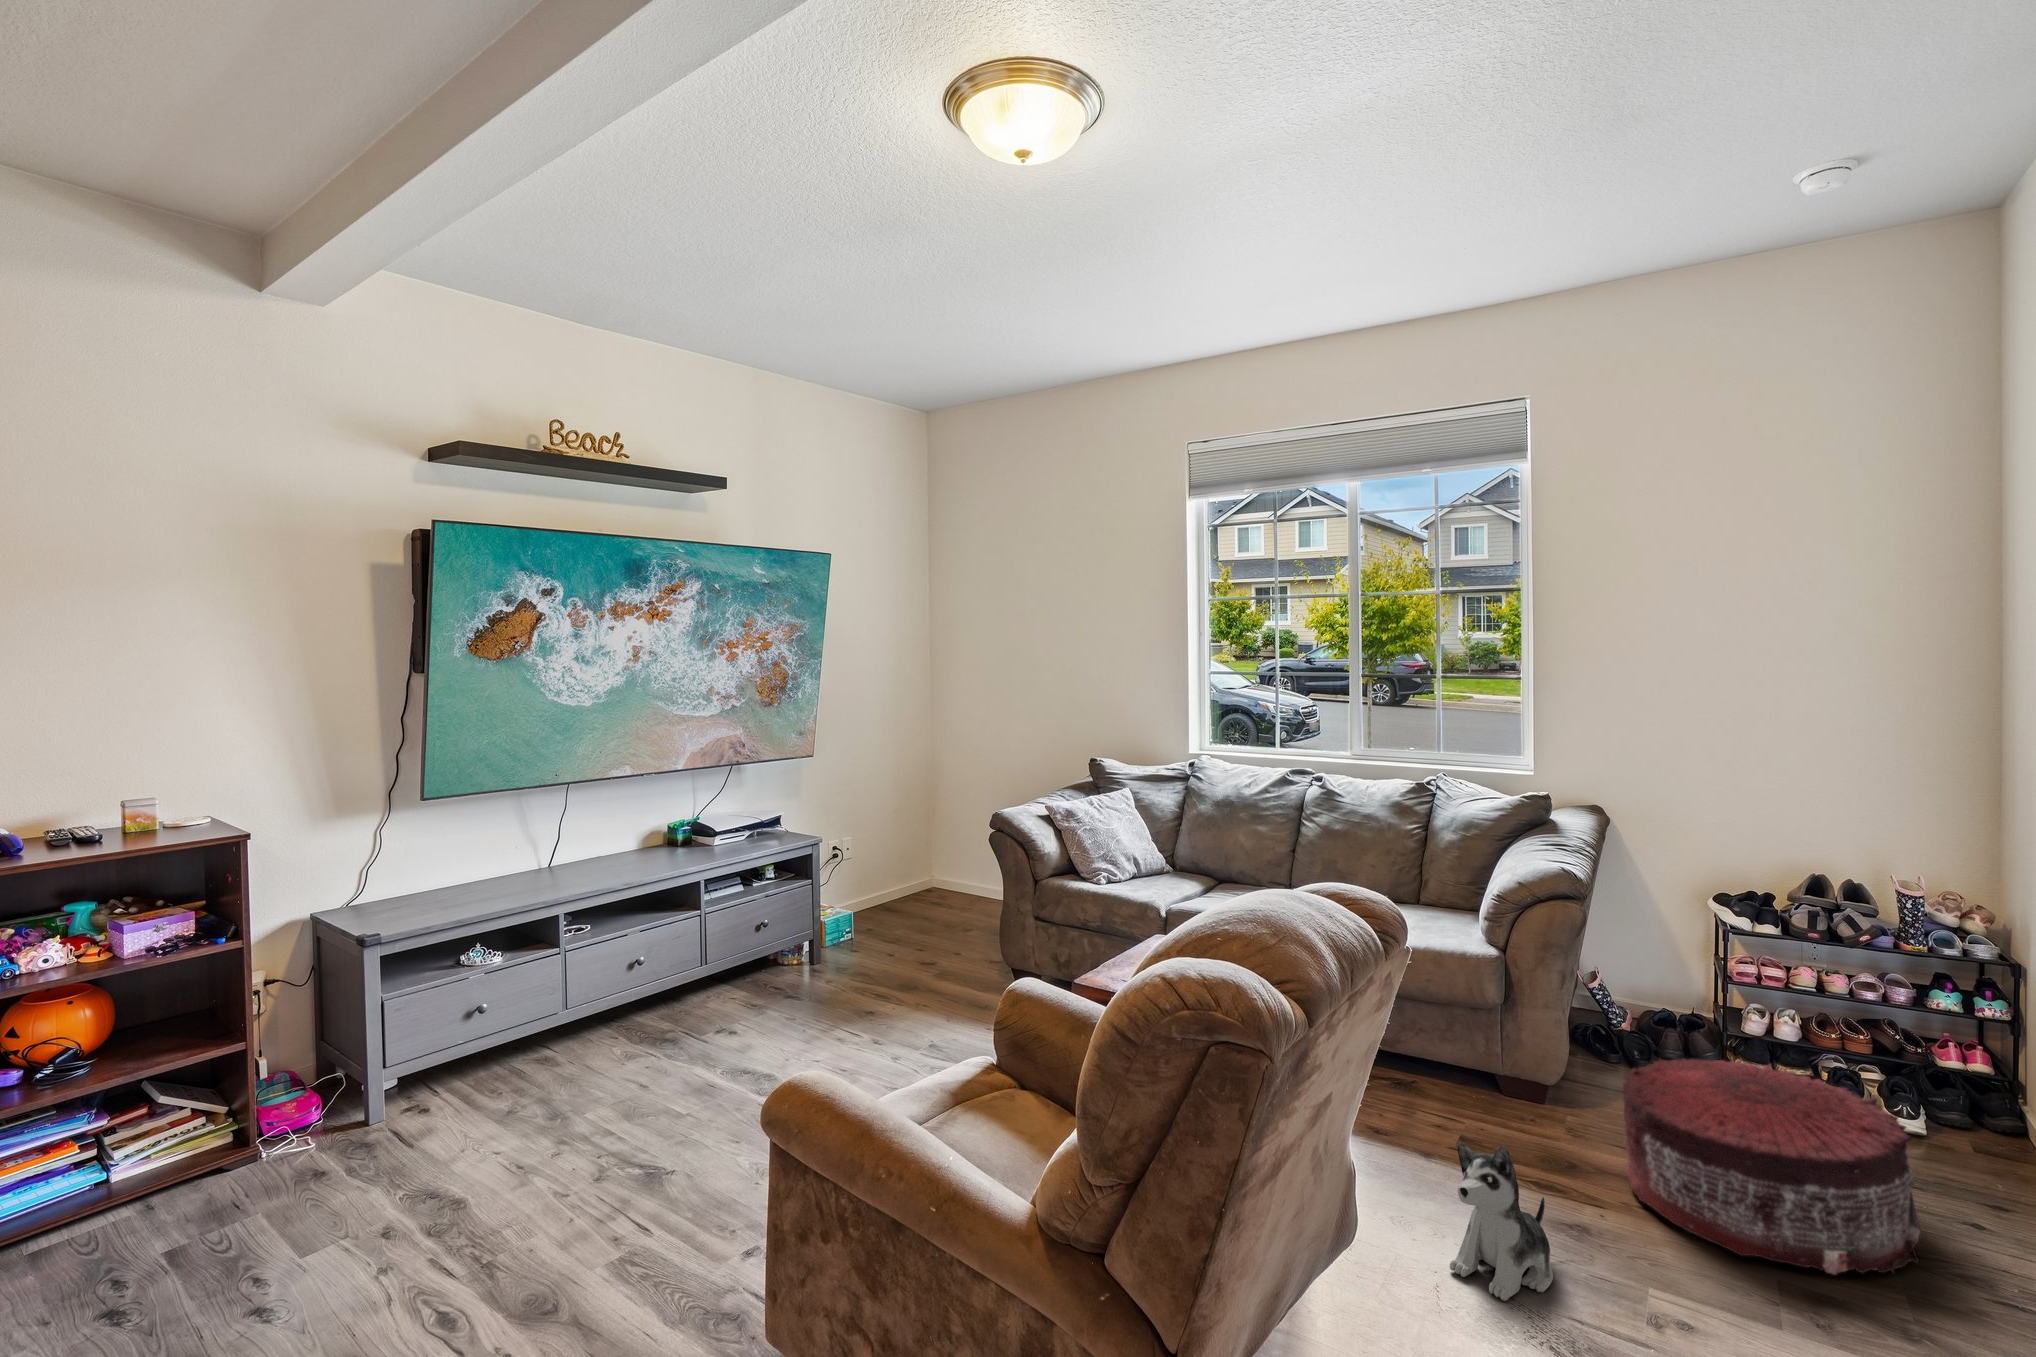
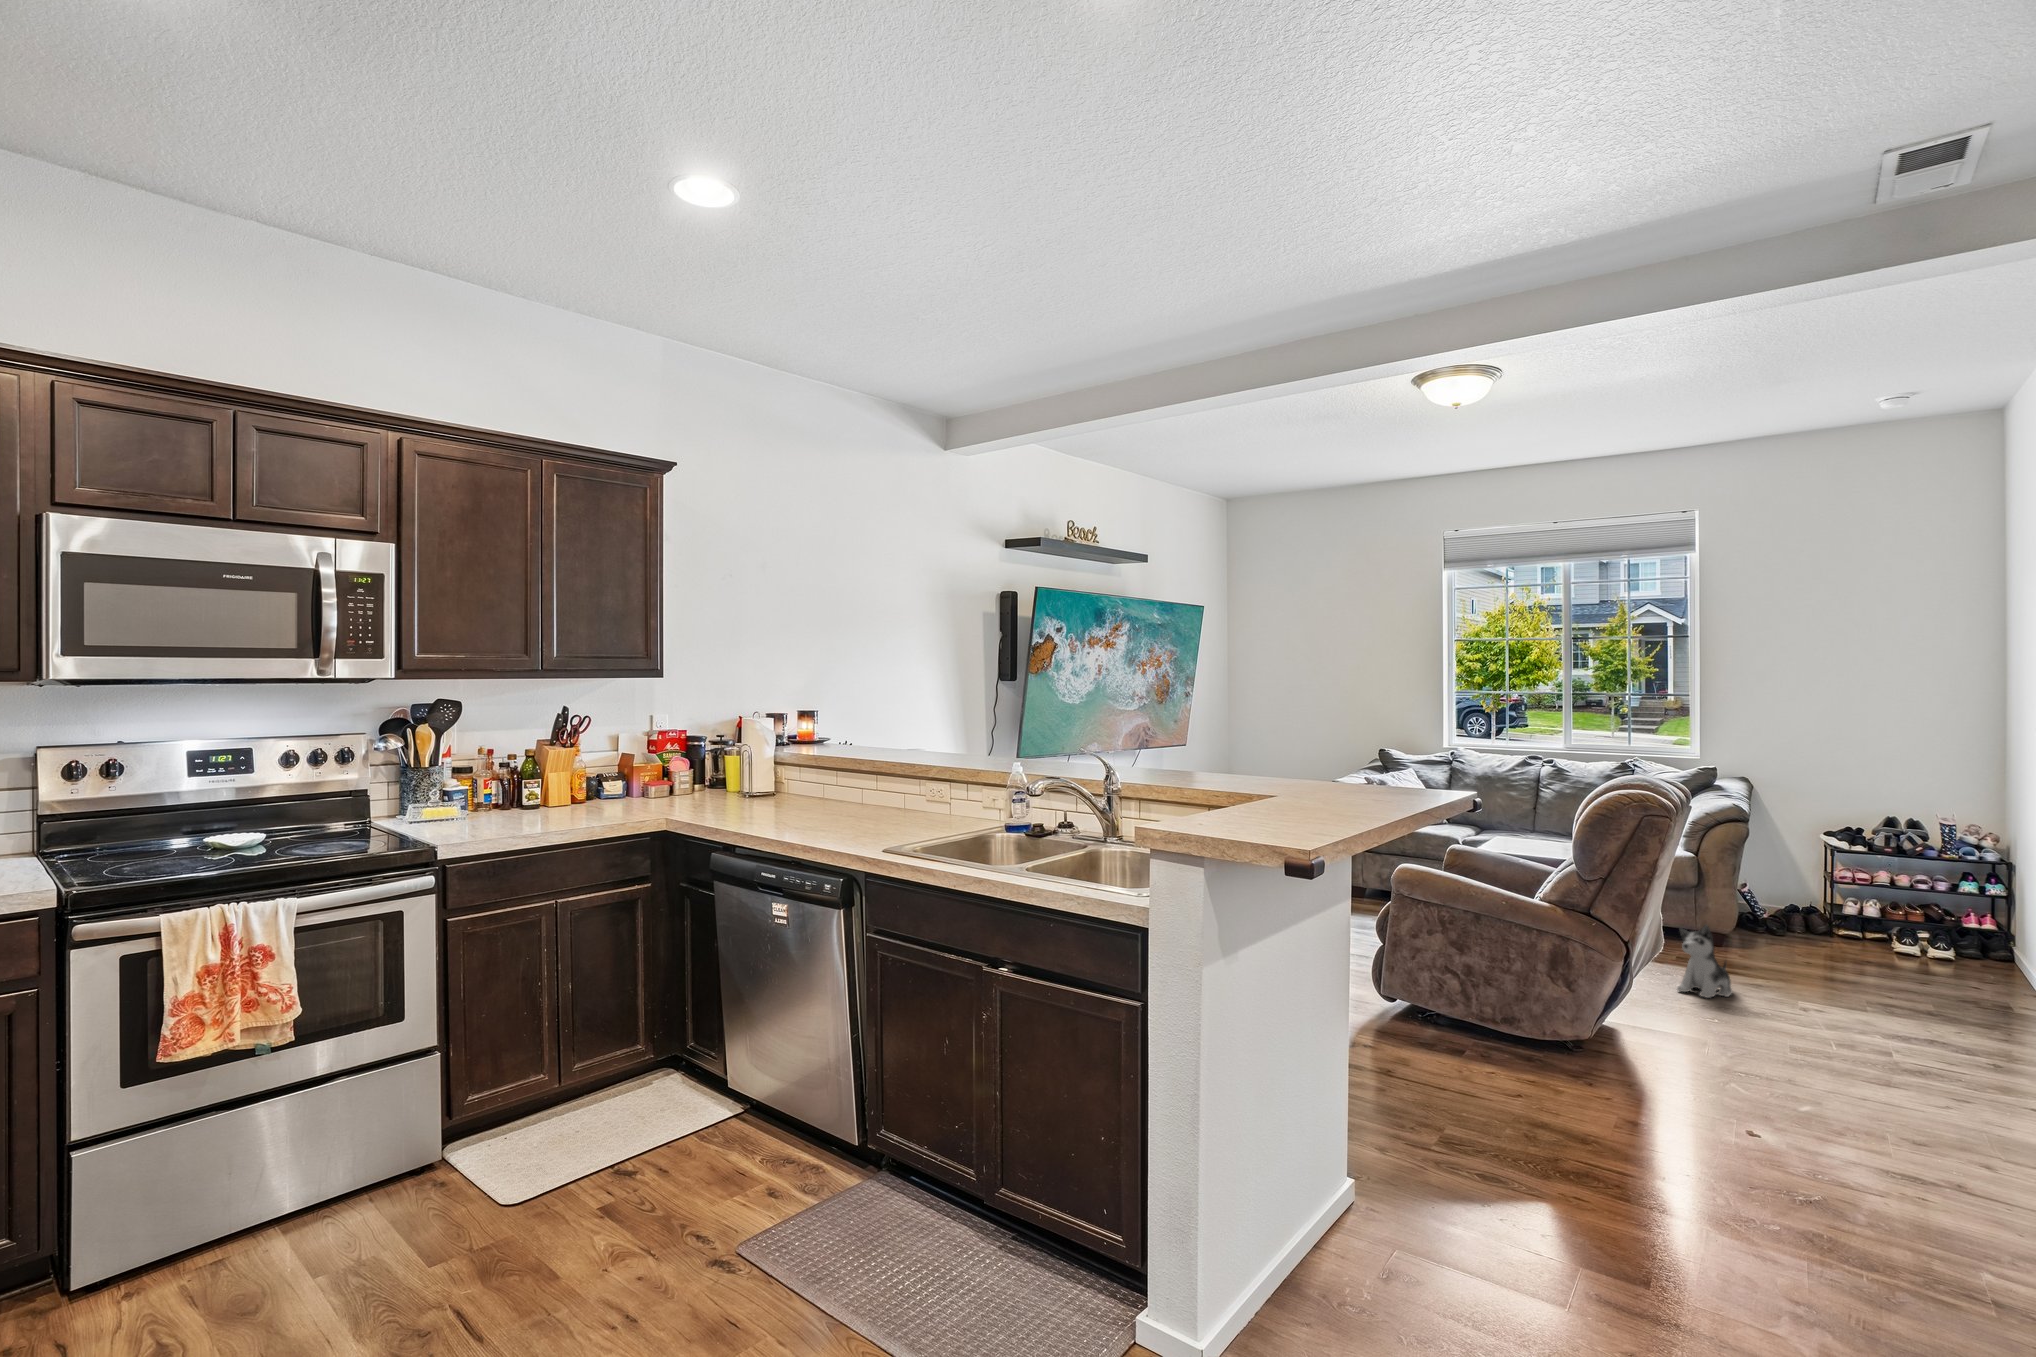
pouf: present [1623,1058,1920,1275] -> none [1768,905,1931,996]

